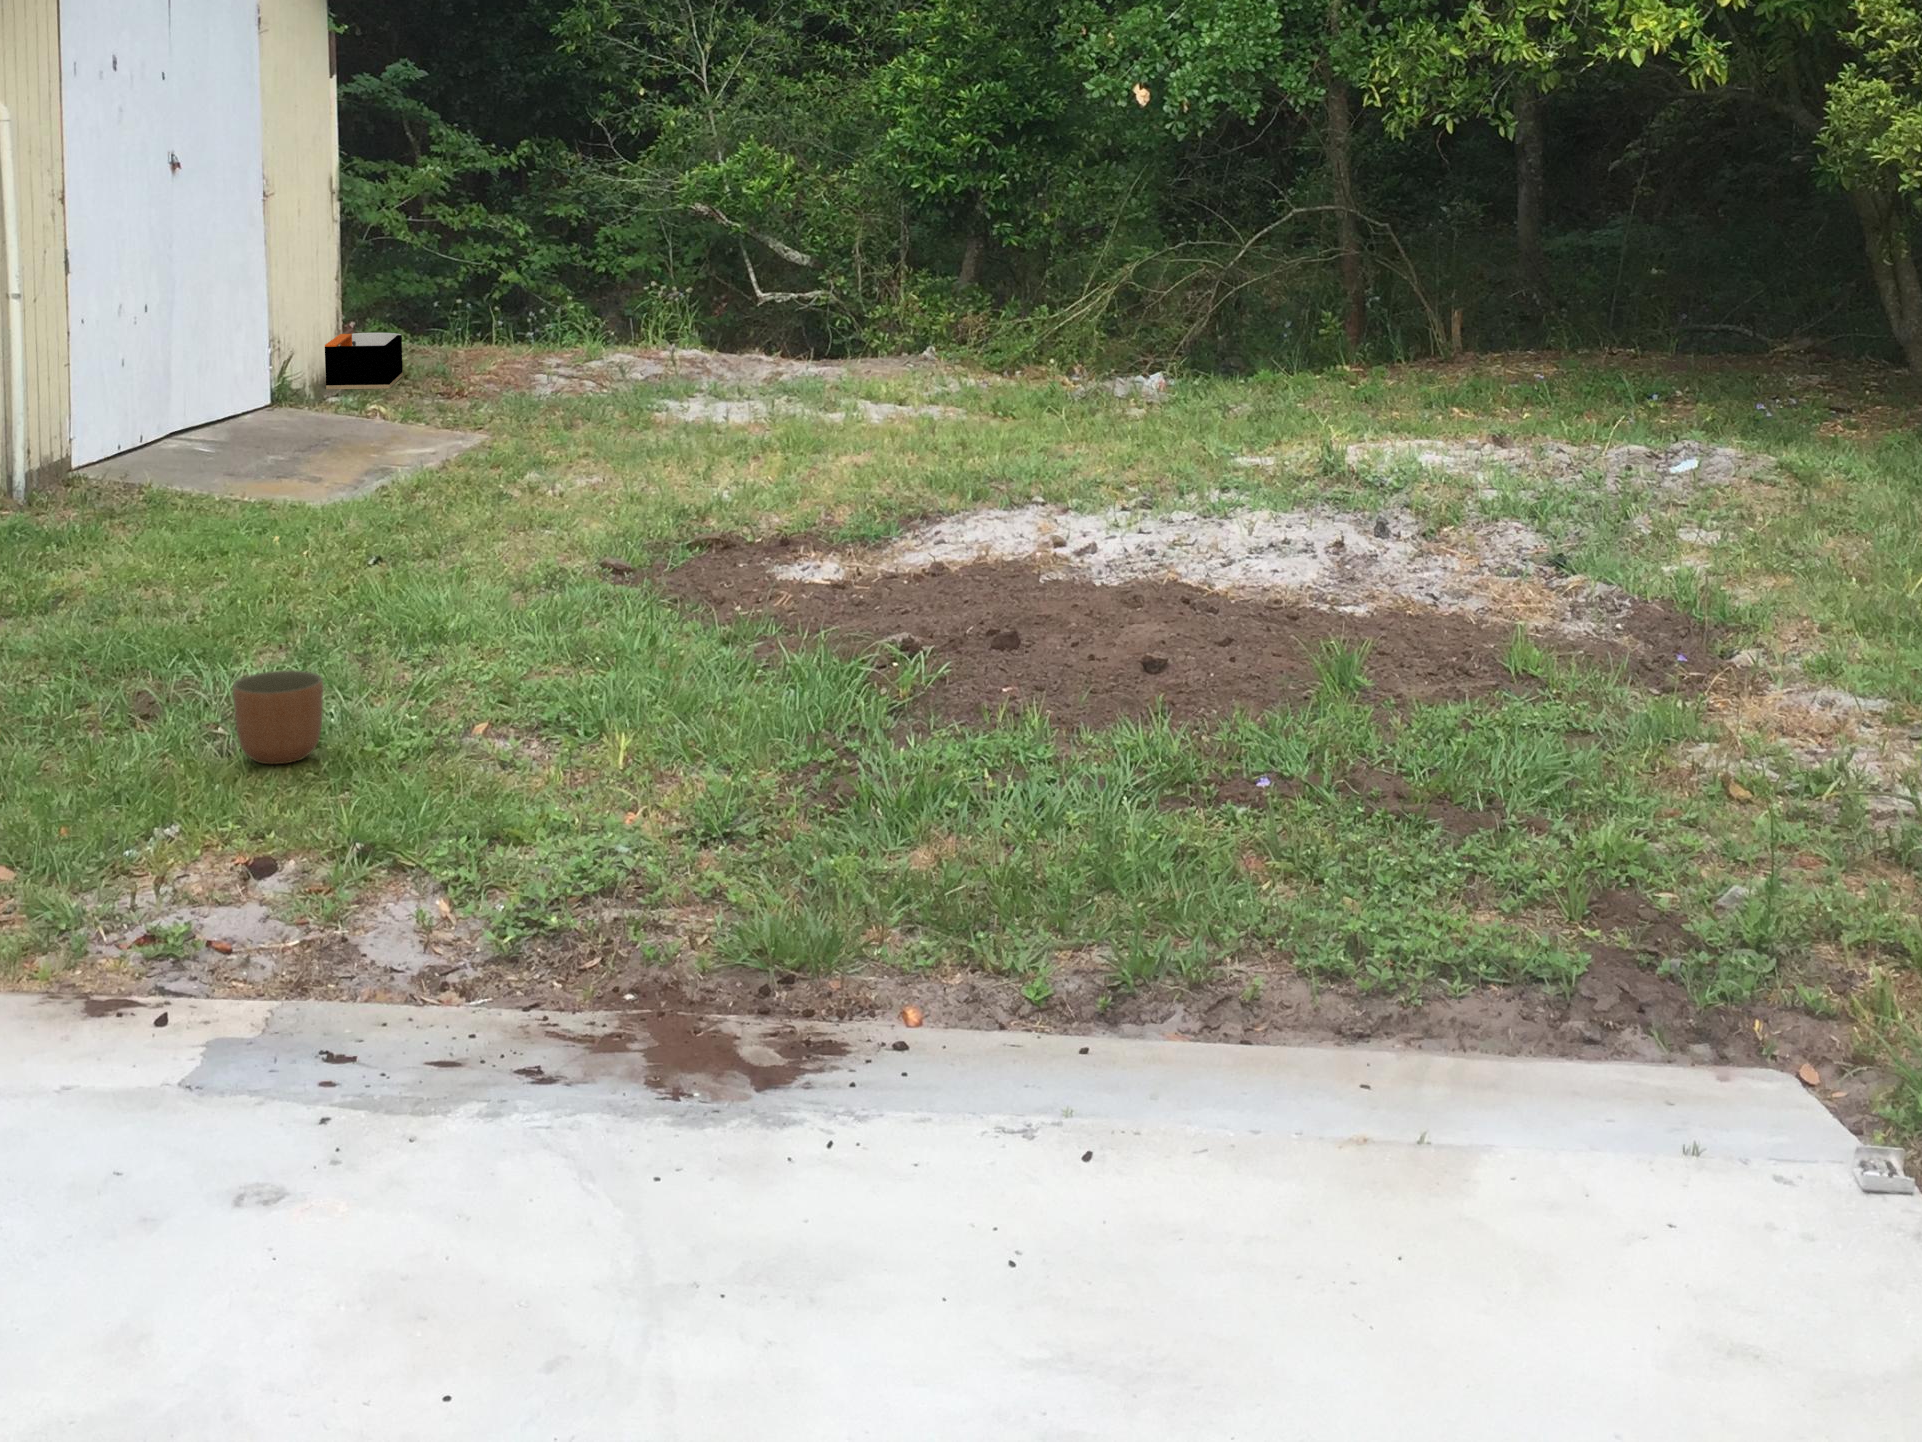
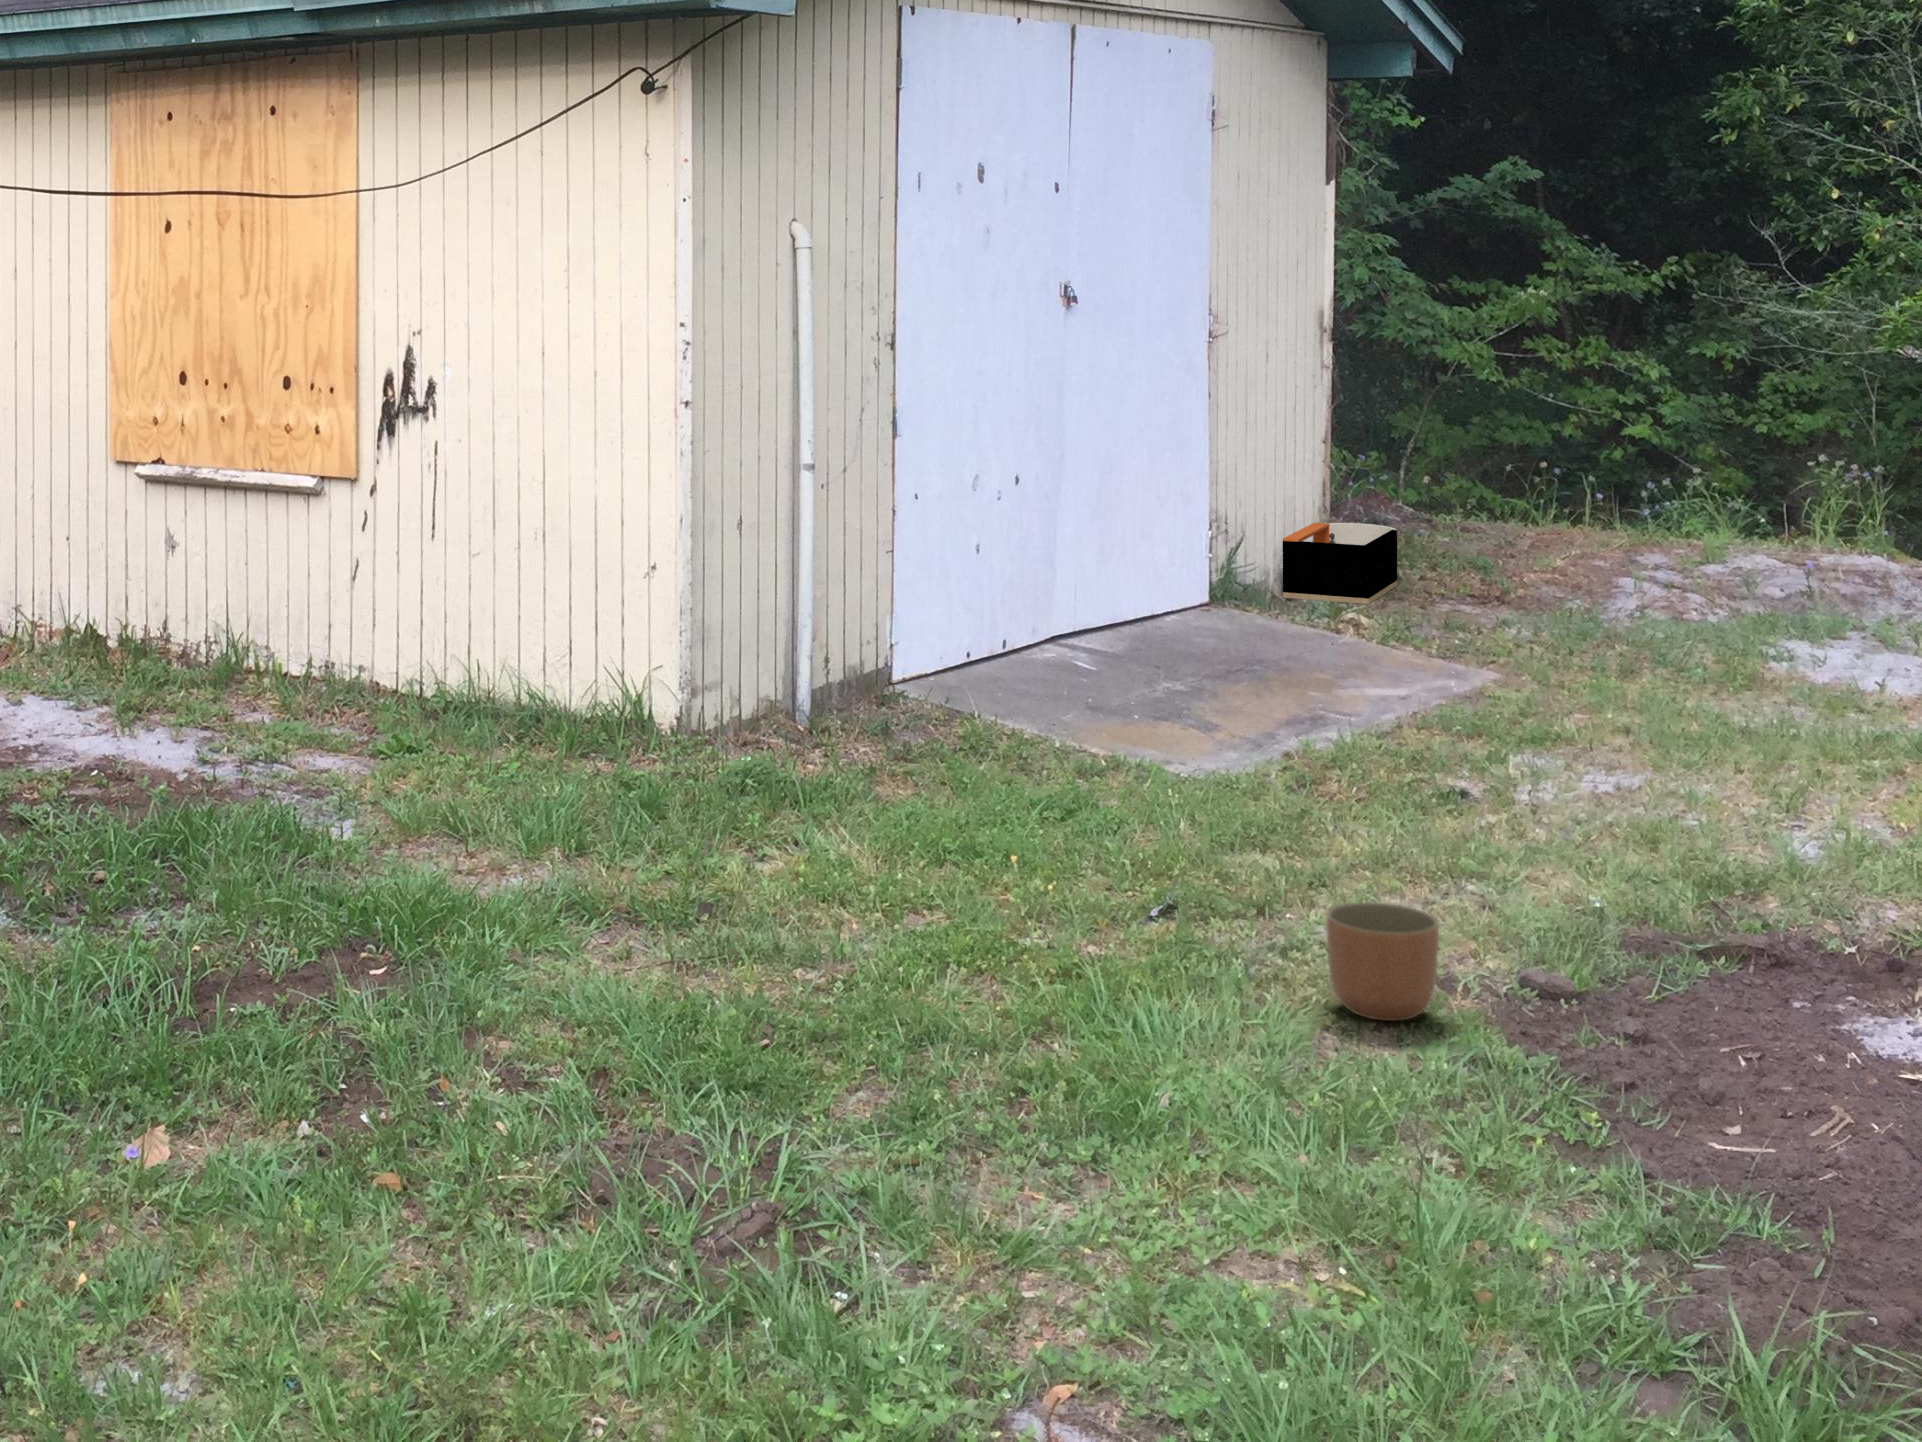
planter: present [233,670,323,764] -> present [1326,902,1439,1021]

